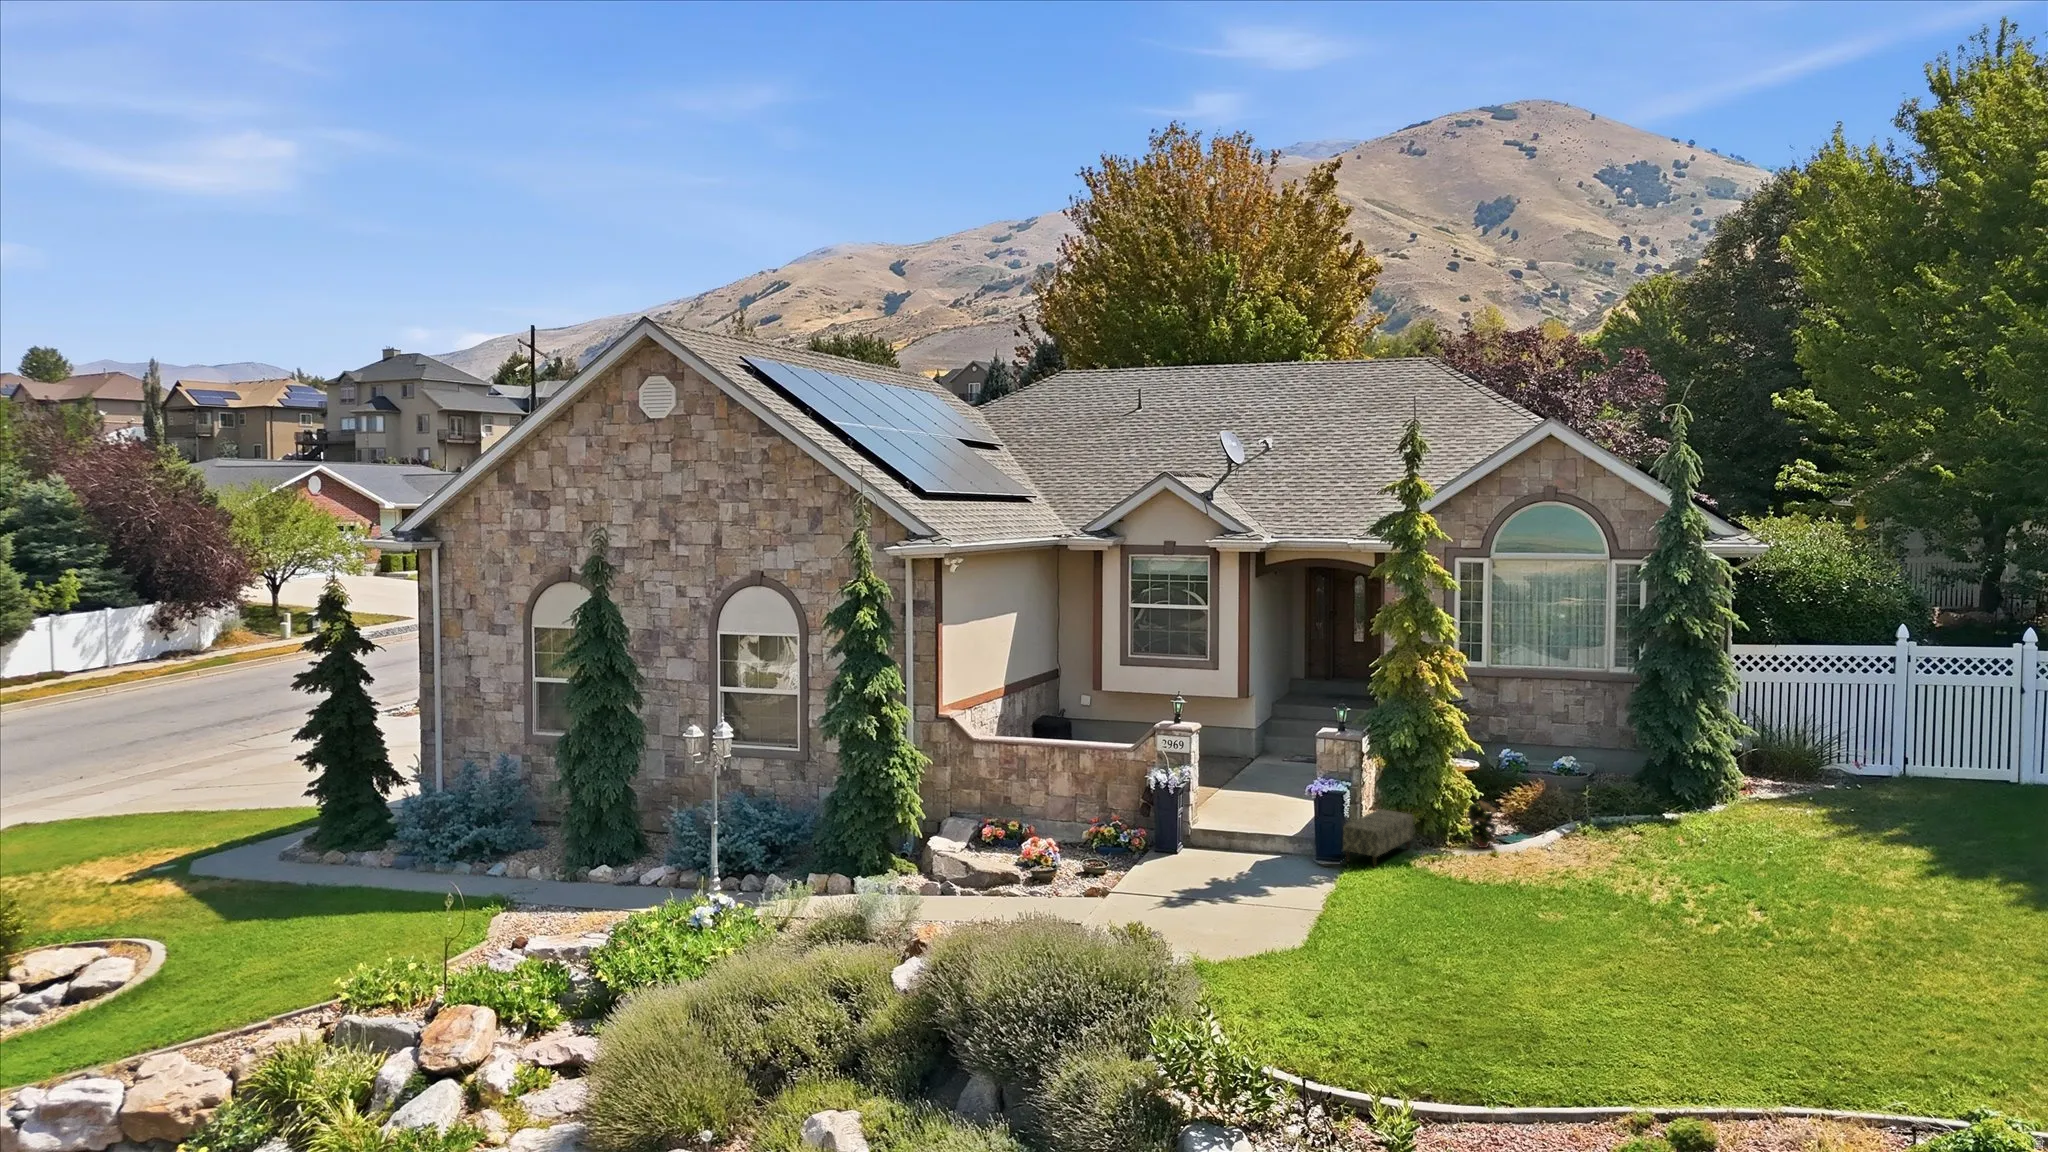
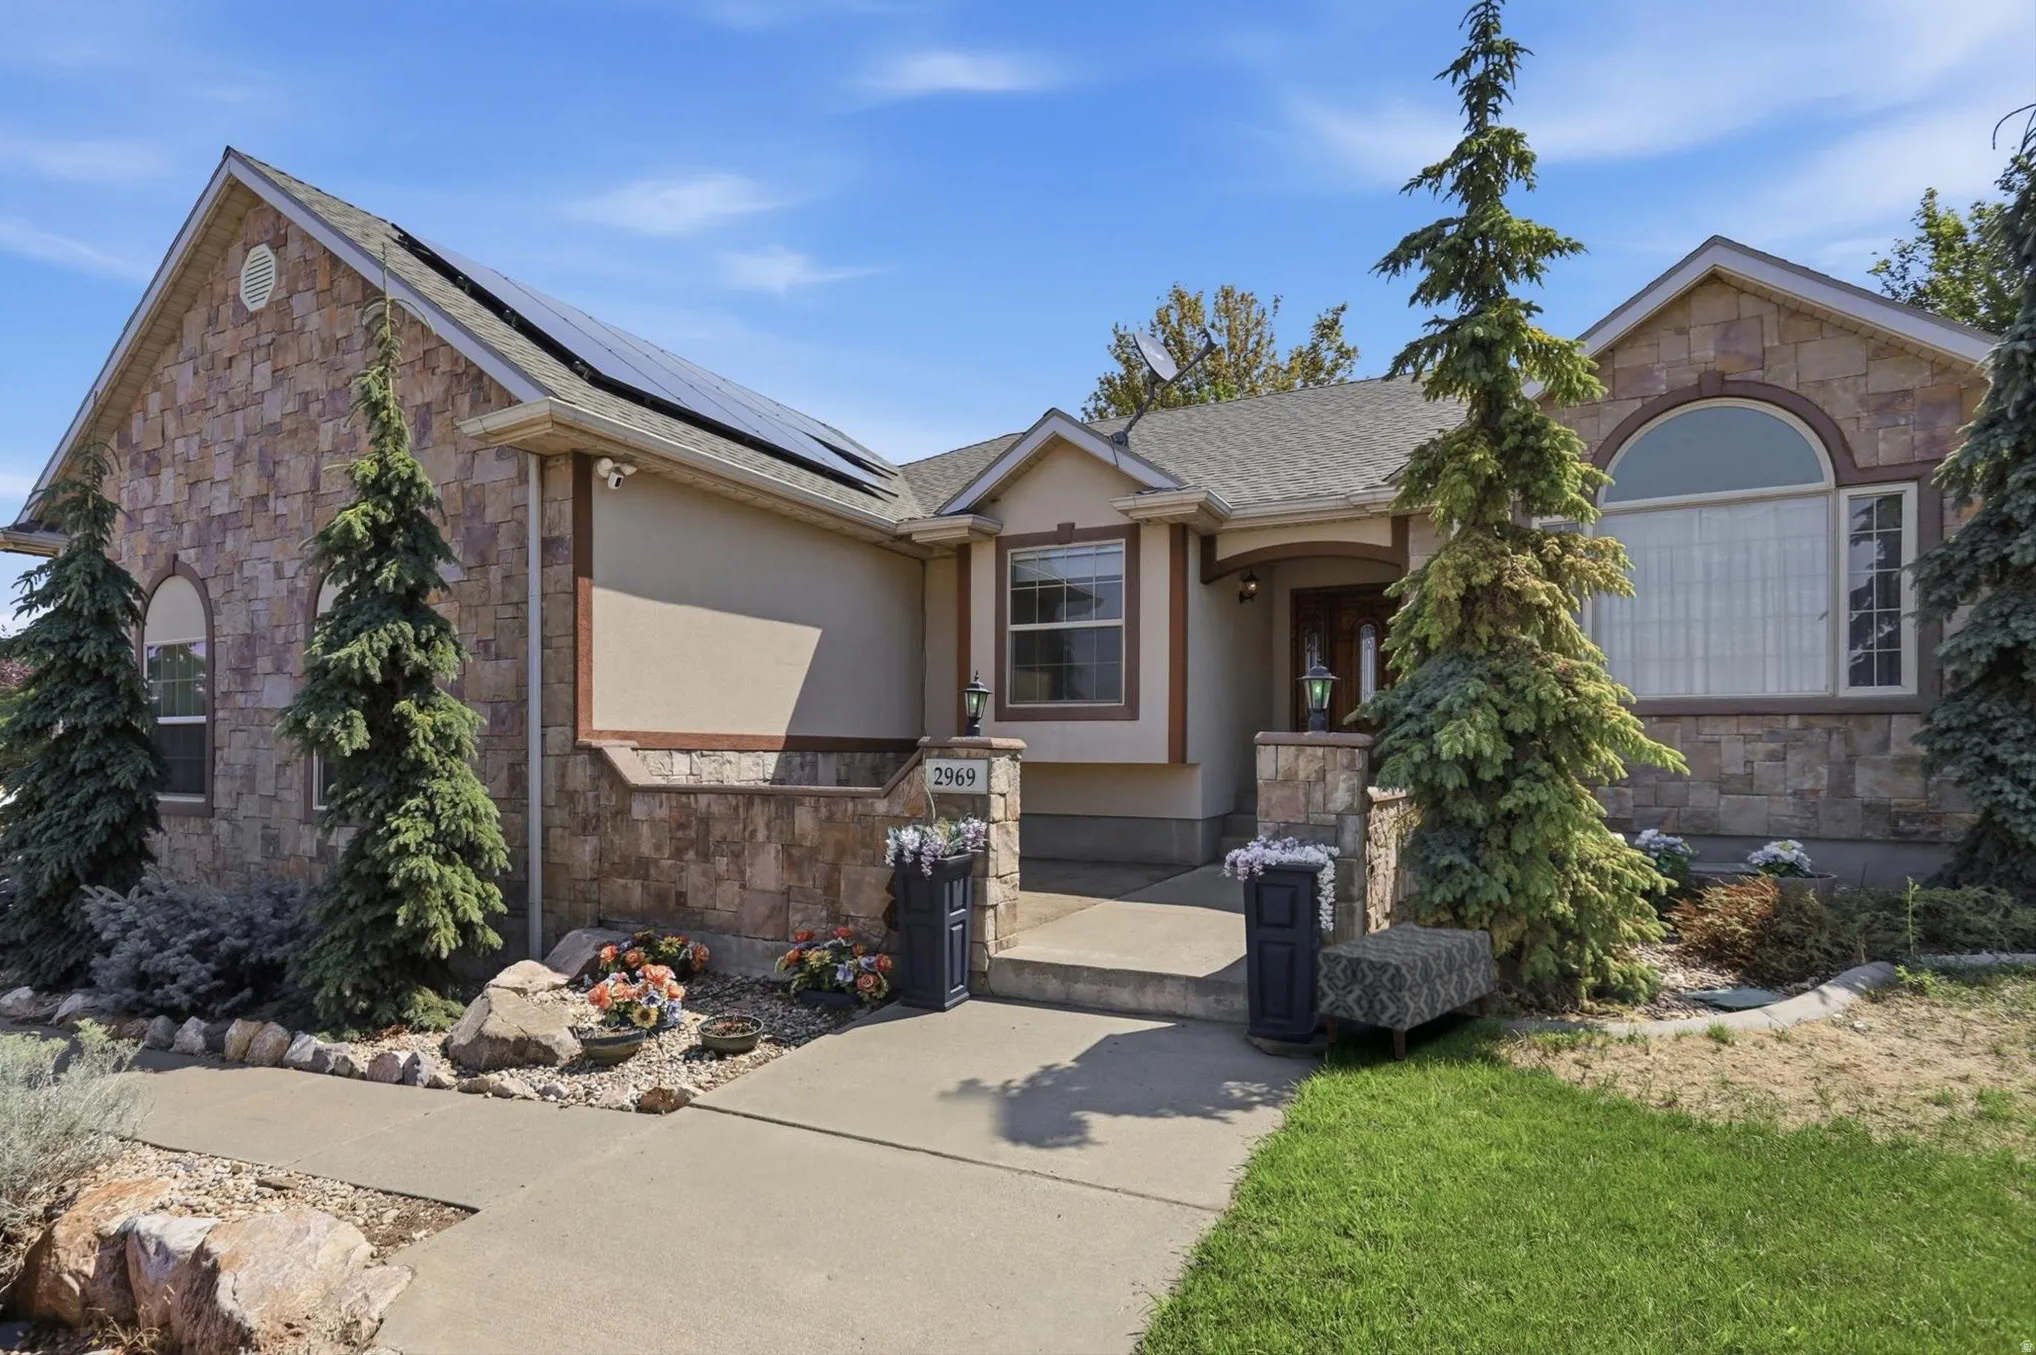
decorative plant: present [1465,801,1497,848] -> none [1618,902,1716,1020]

